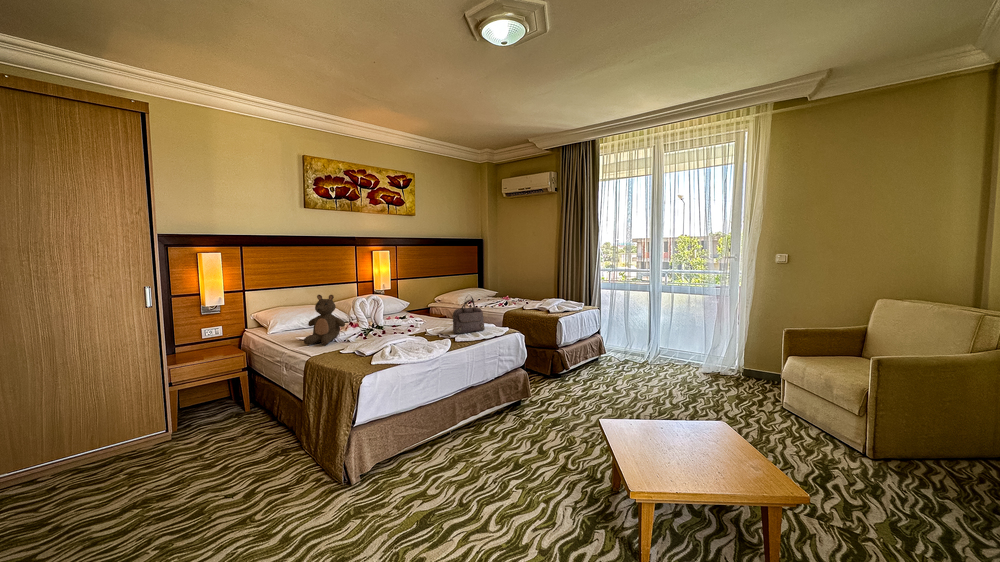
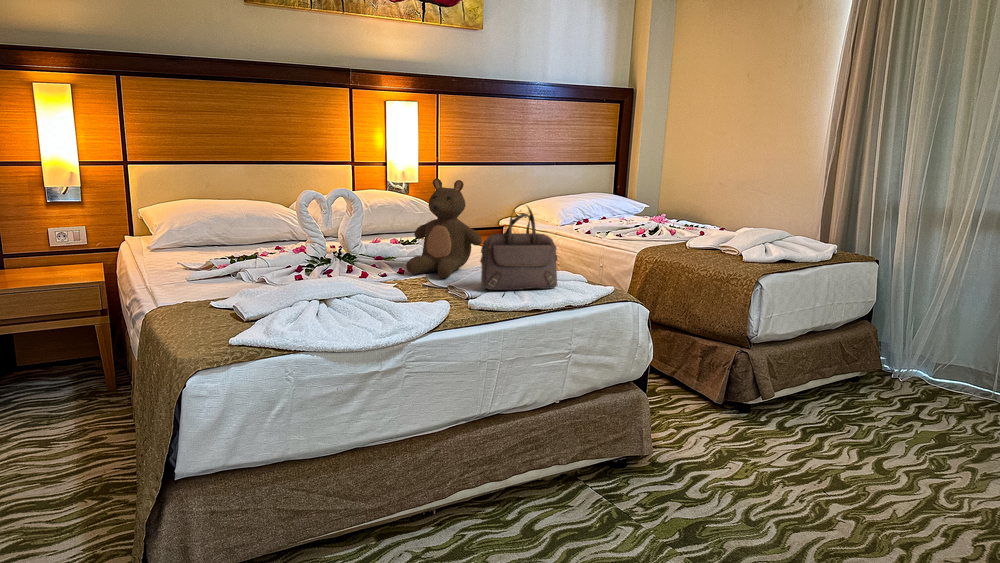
stuffed bear: present [304,295,345,345] -> present [406,178,482,278]

